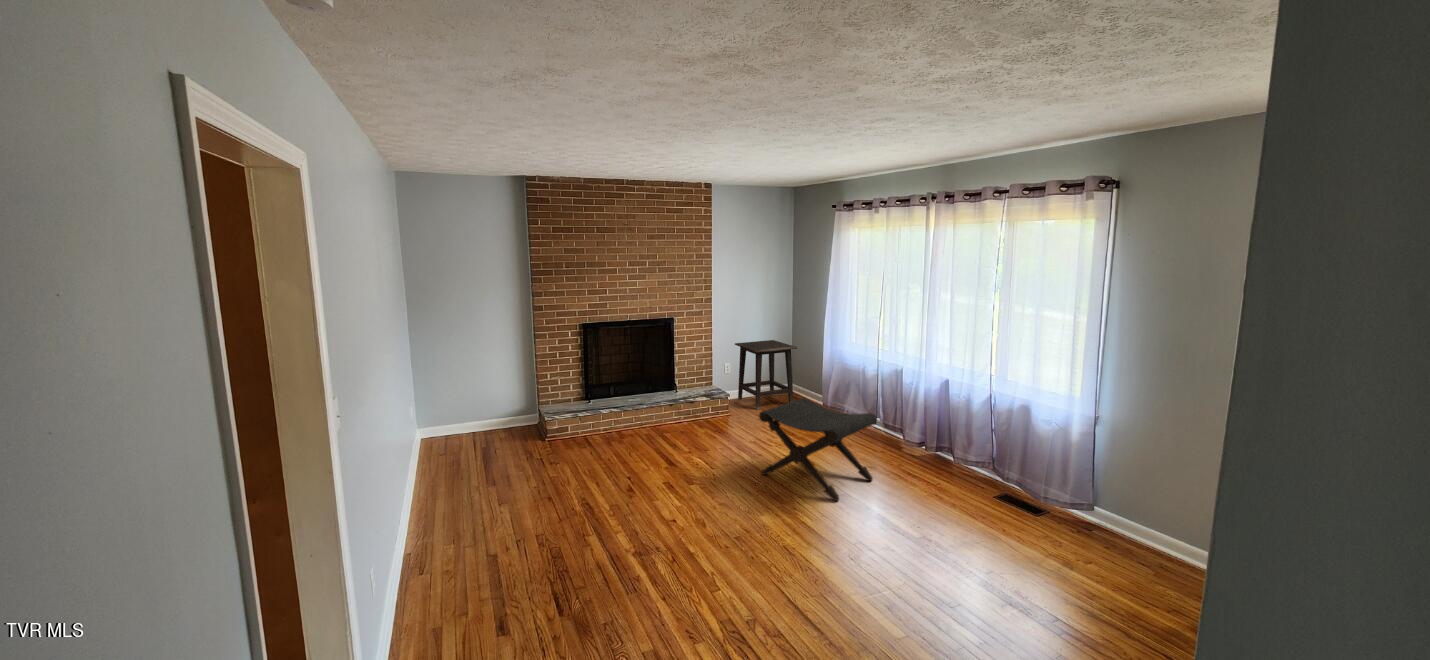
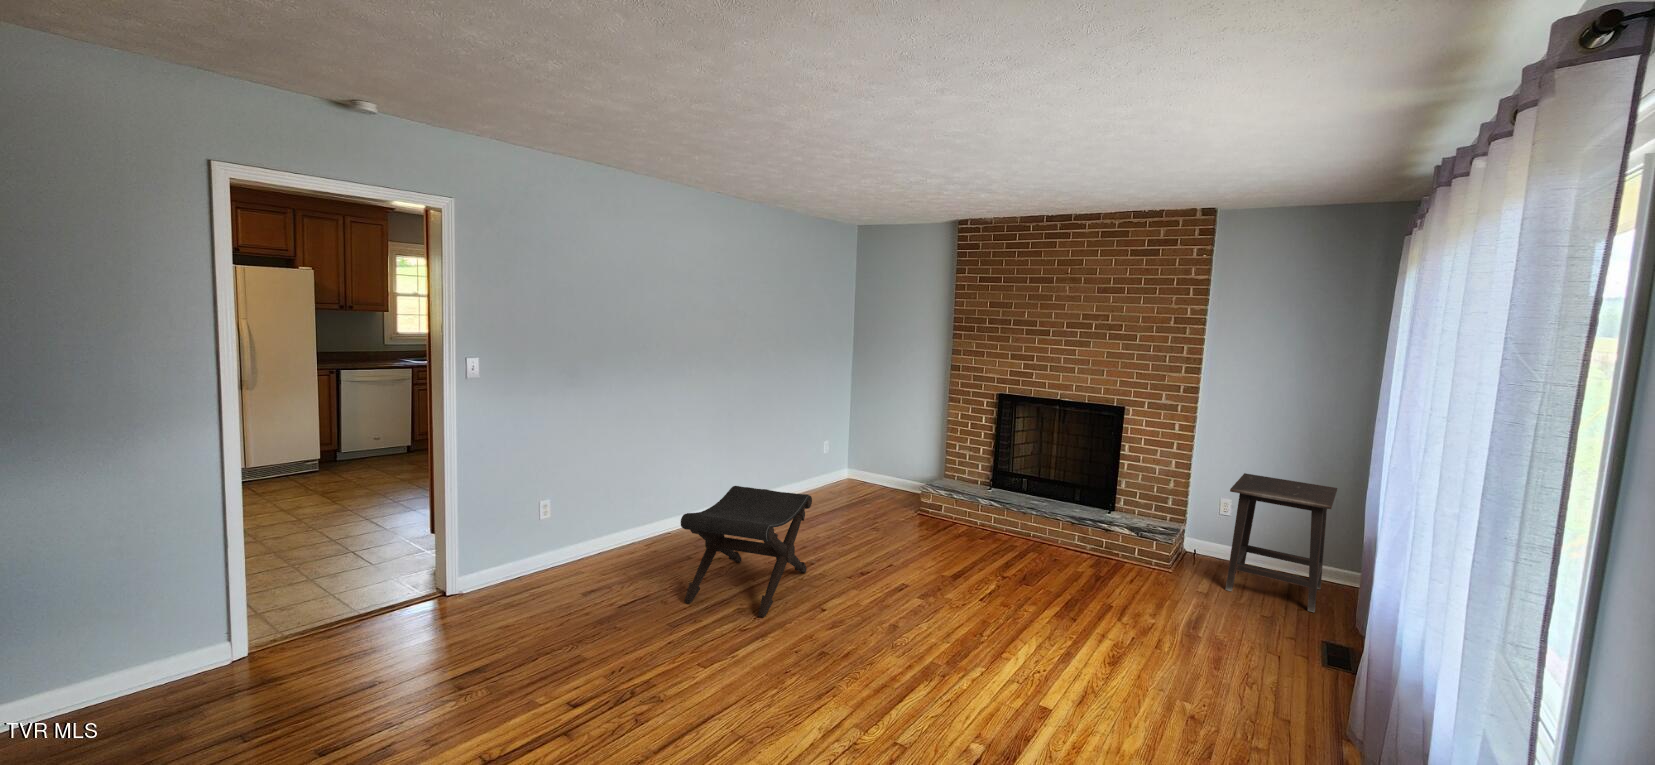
footstool: present [759,398,877,501] -> present [681,486,812,617]

